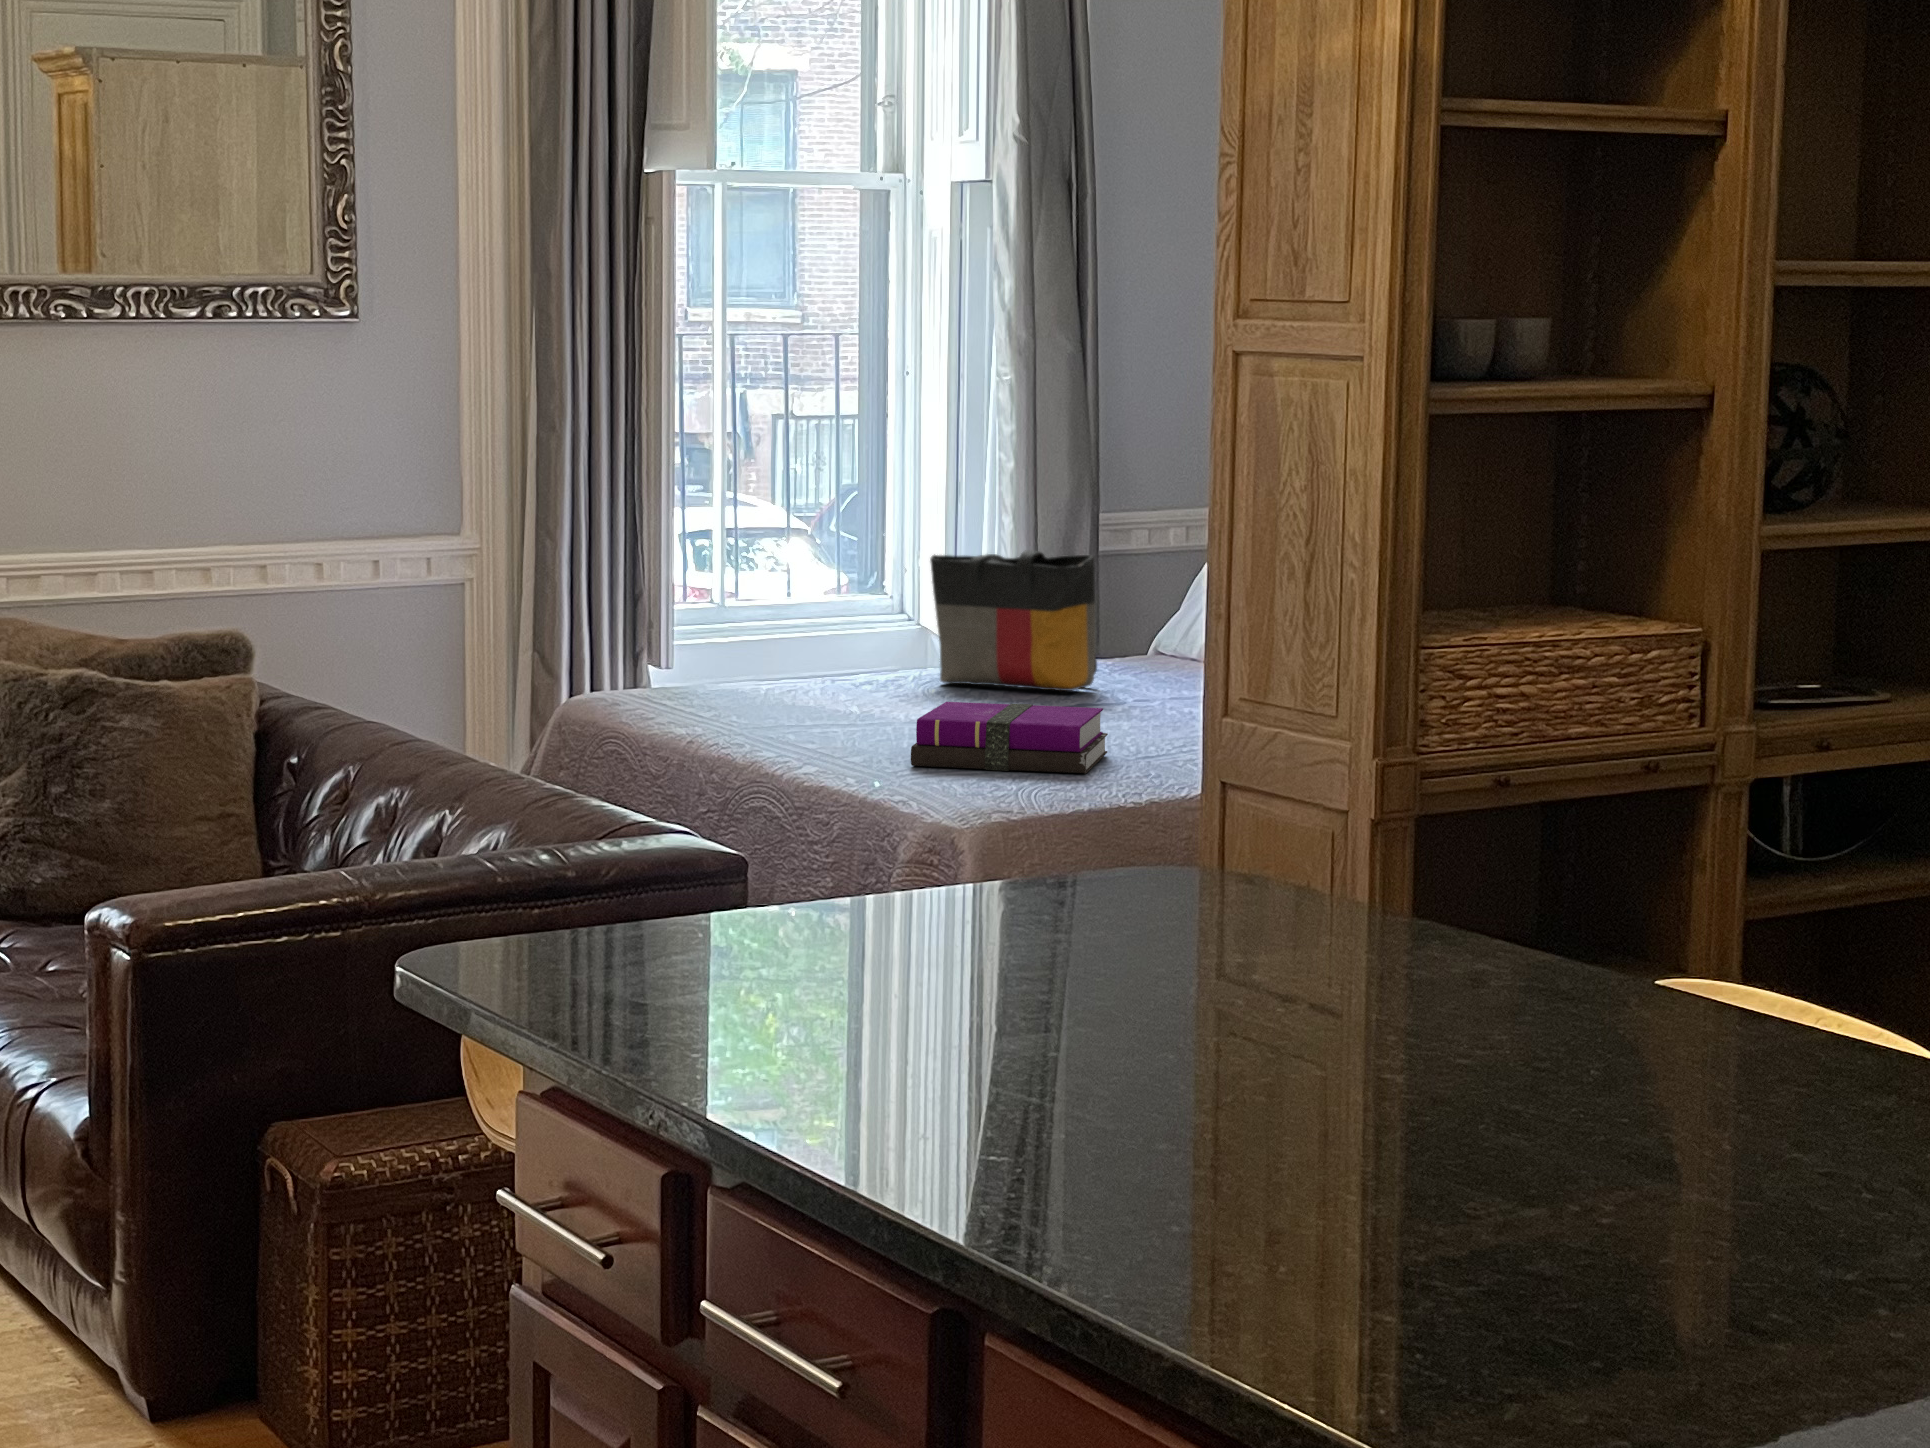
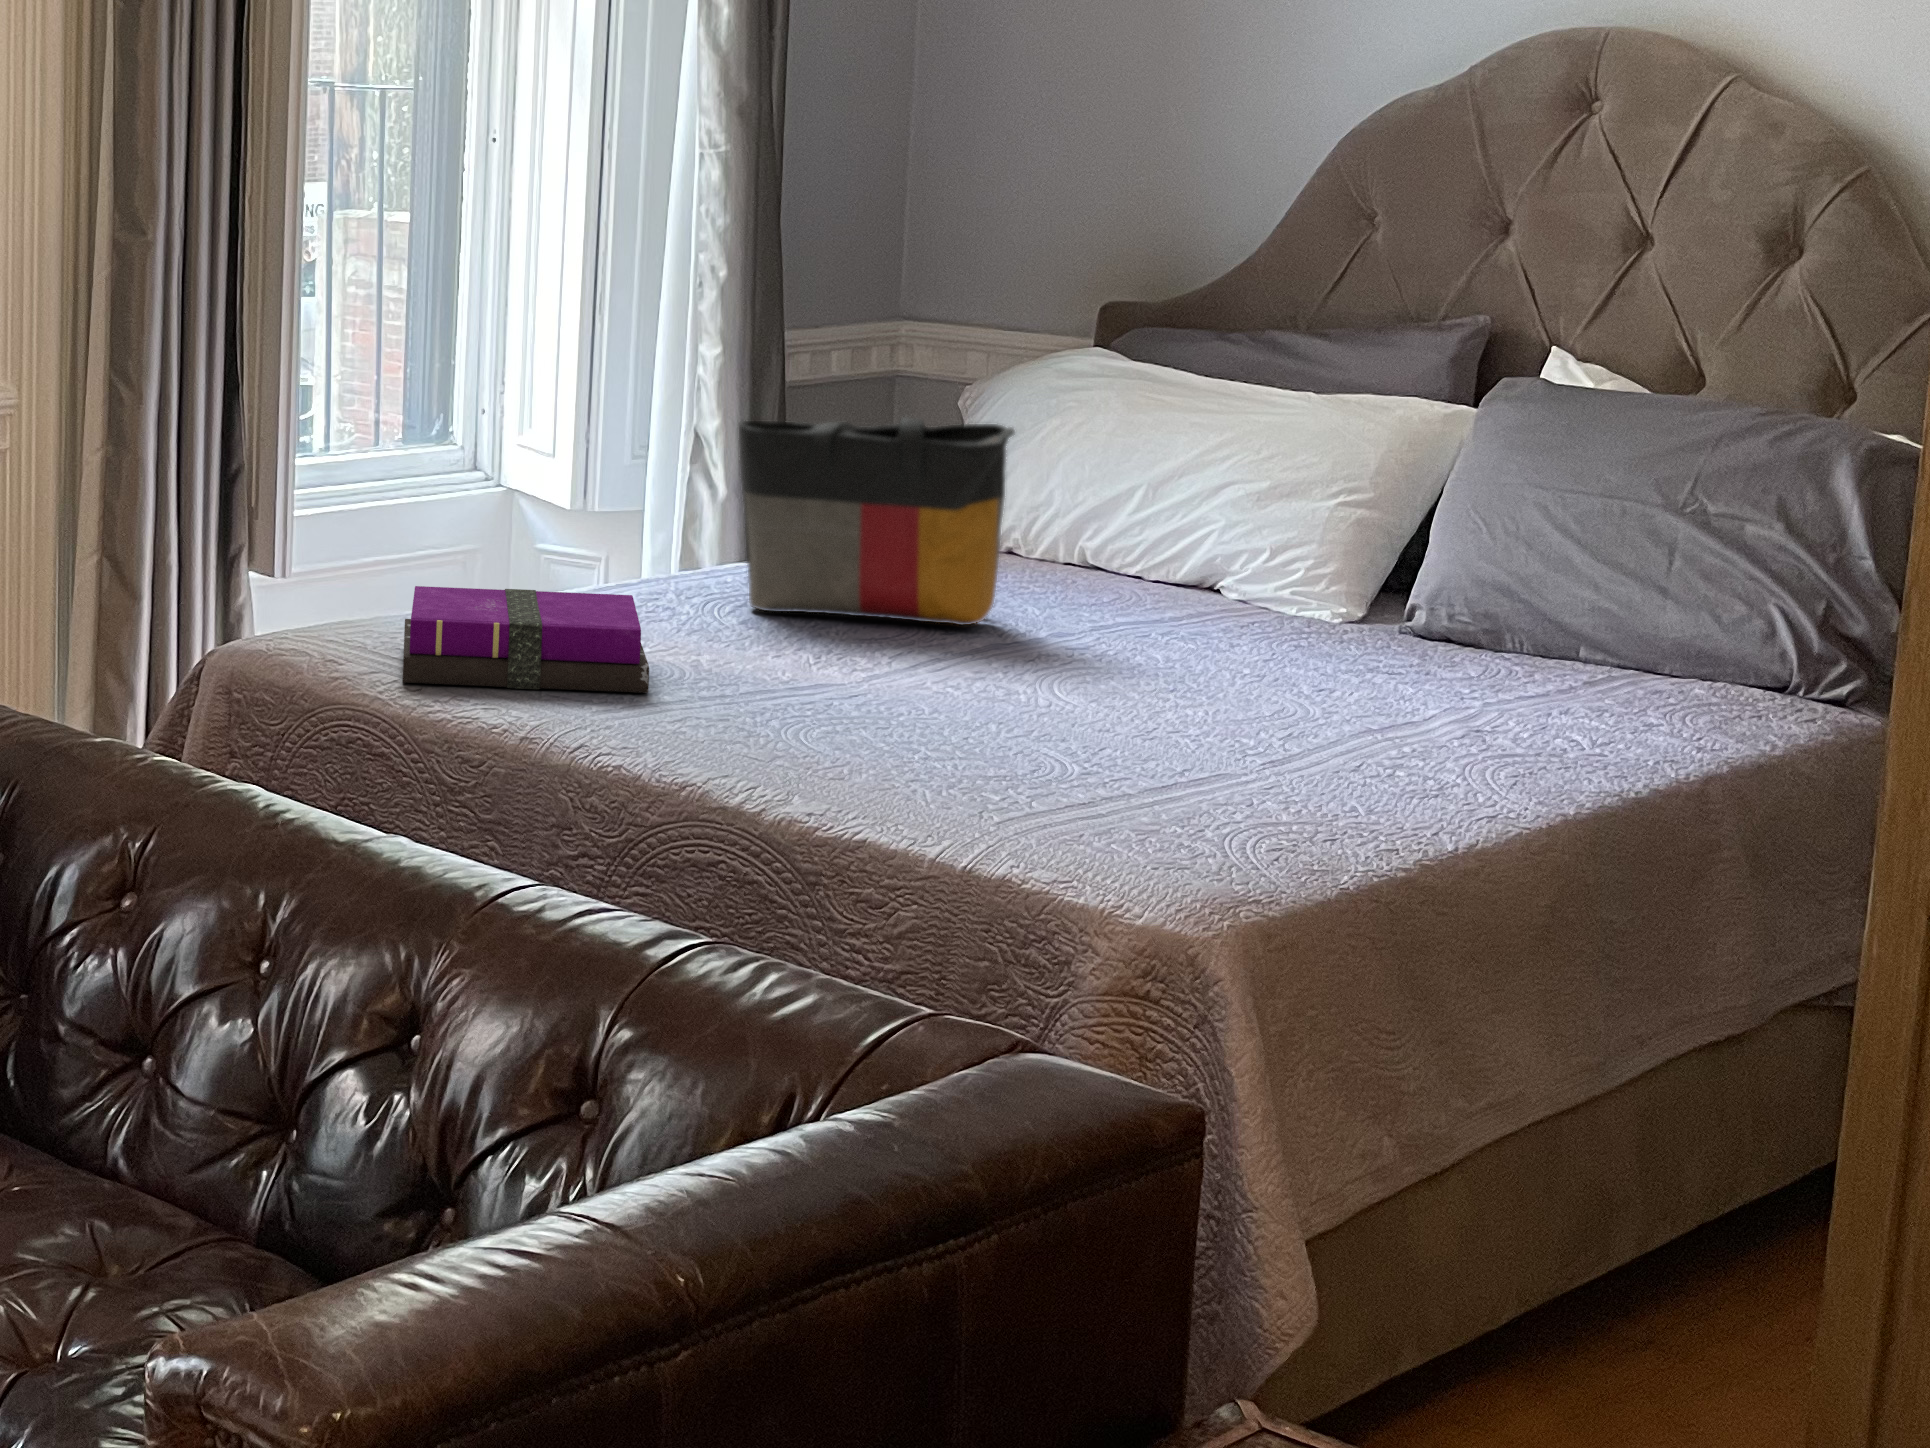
notebook: present [911,702,1108,773] -> present [403,586,649,693]

